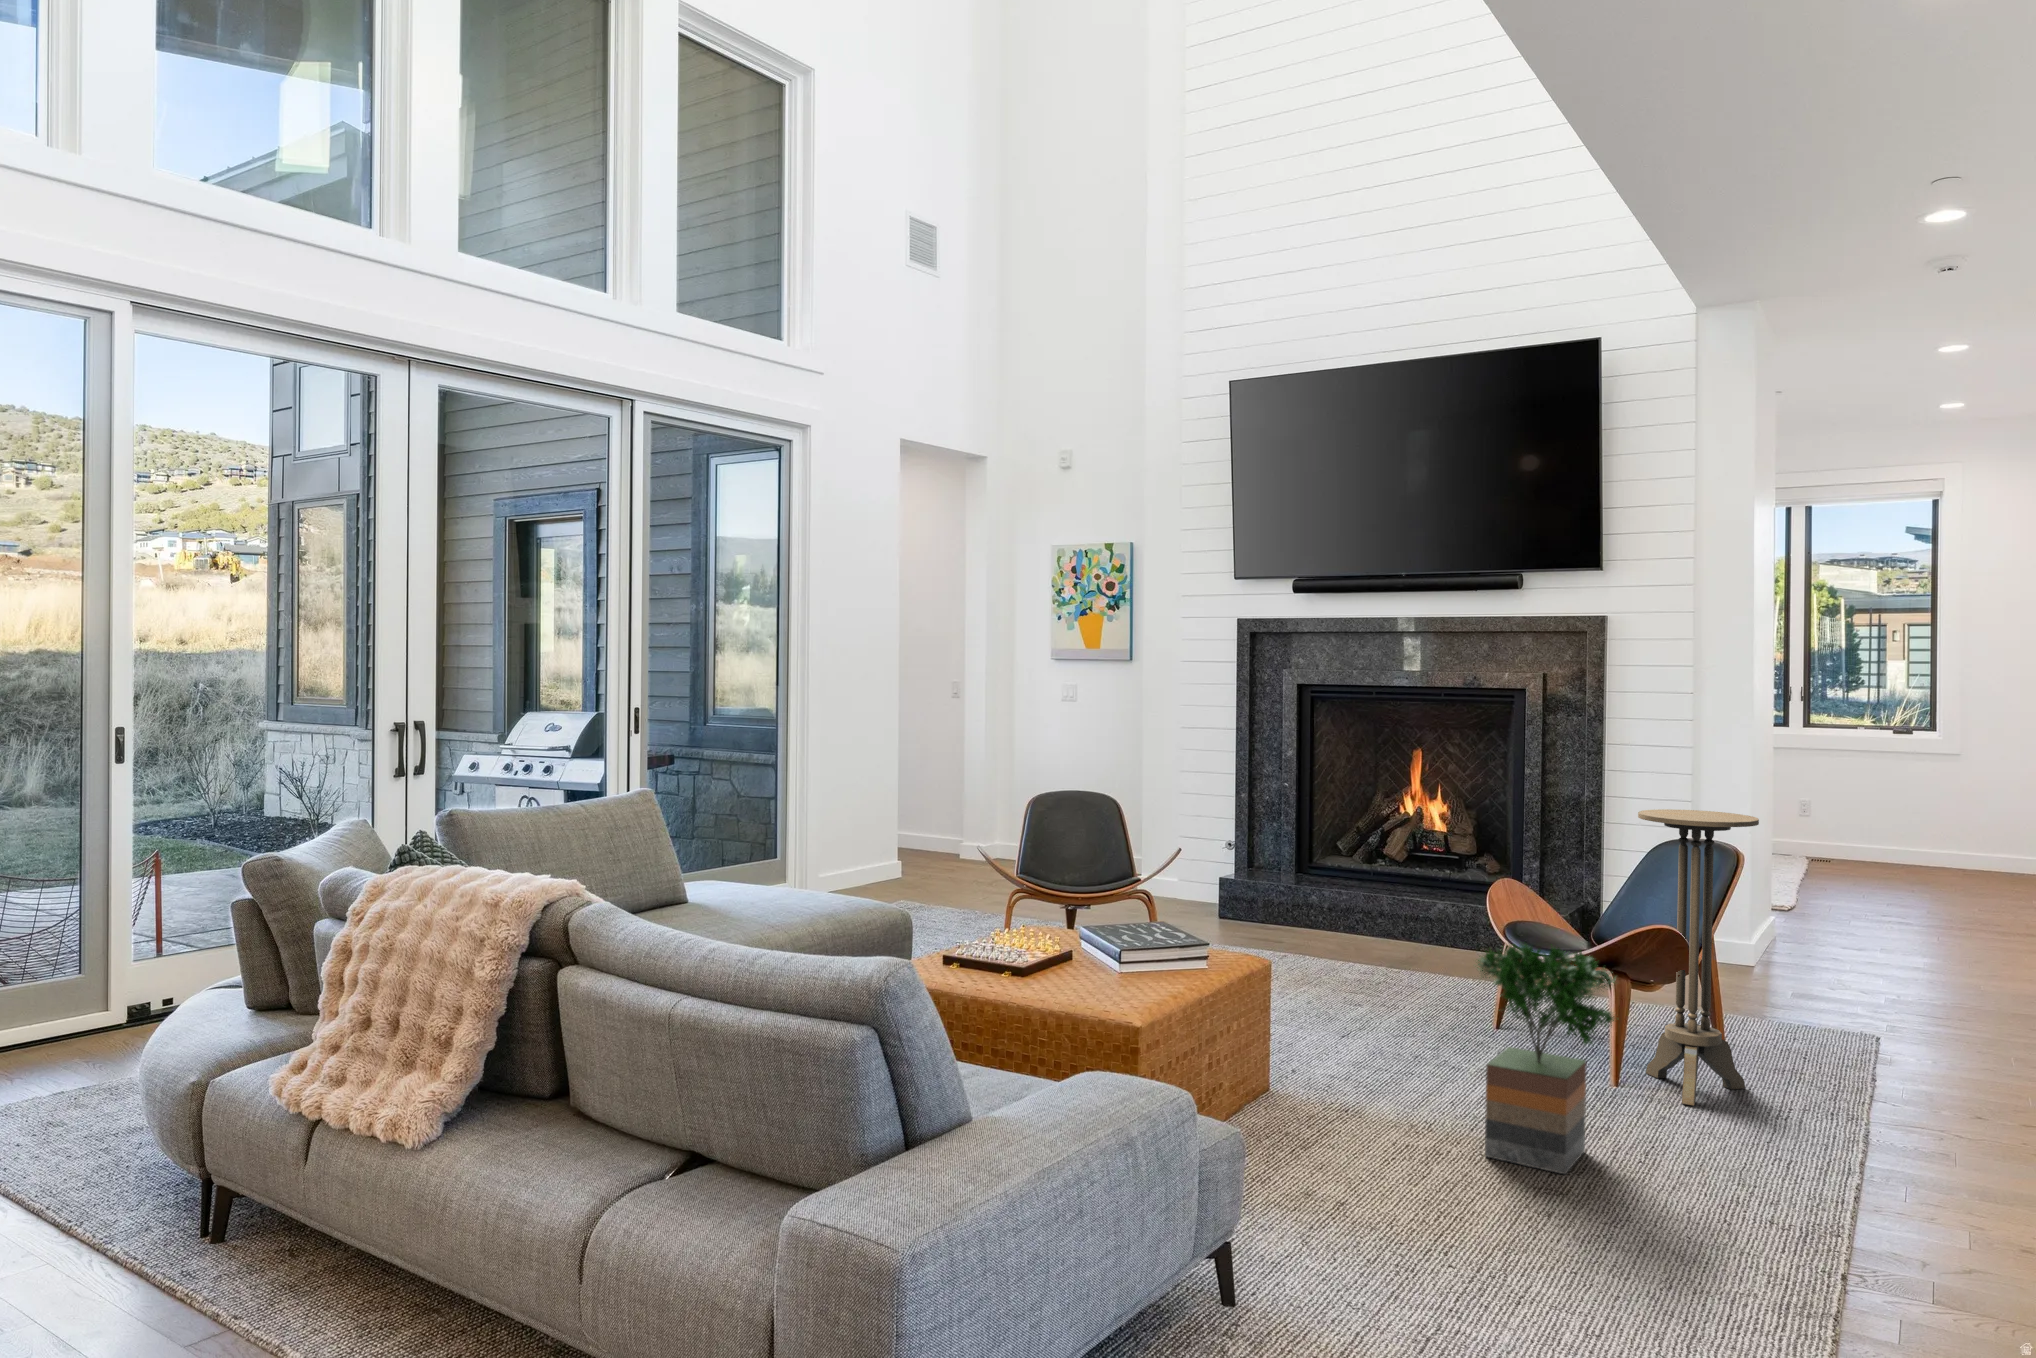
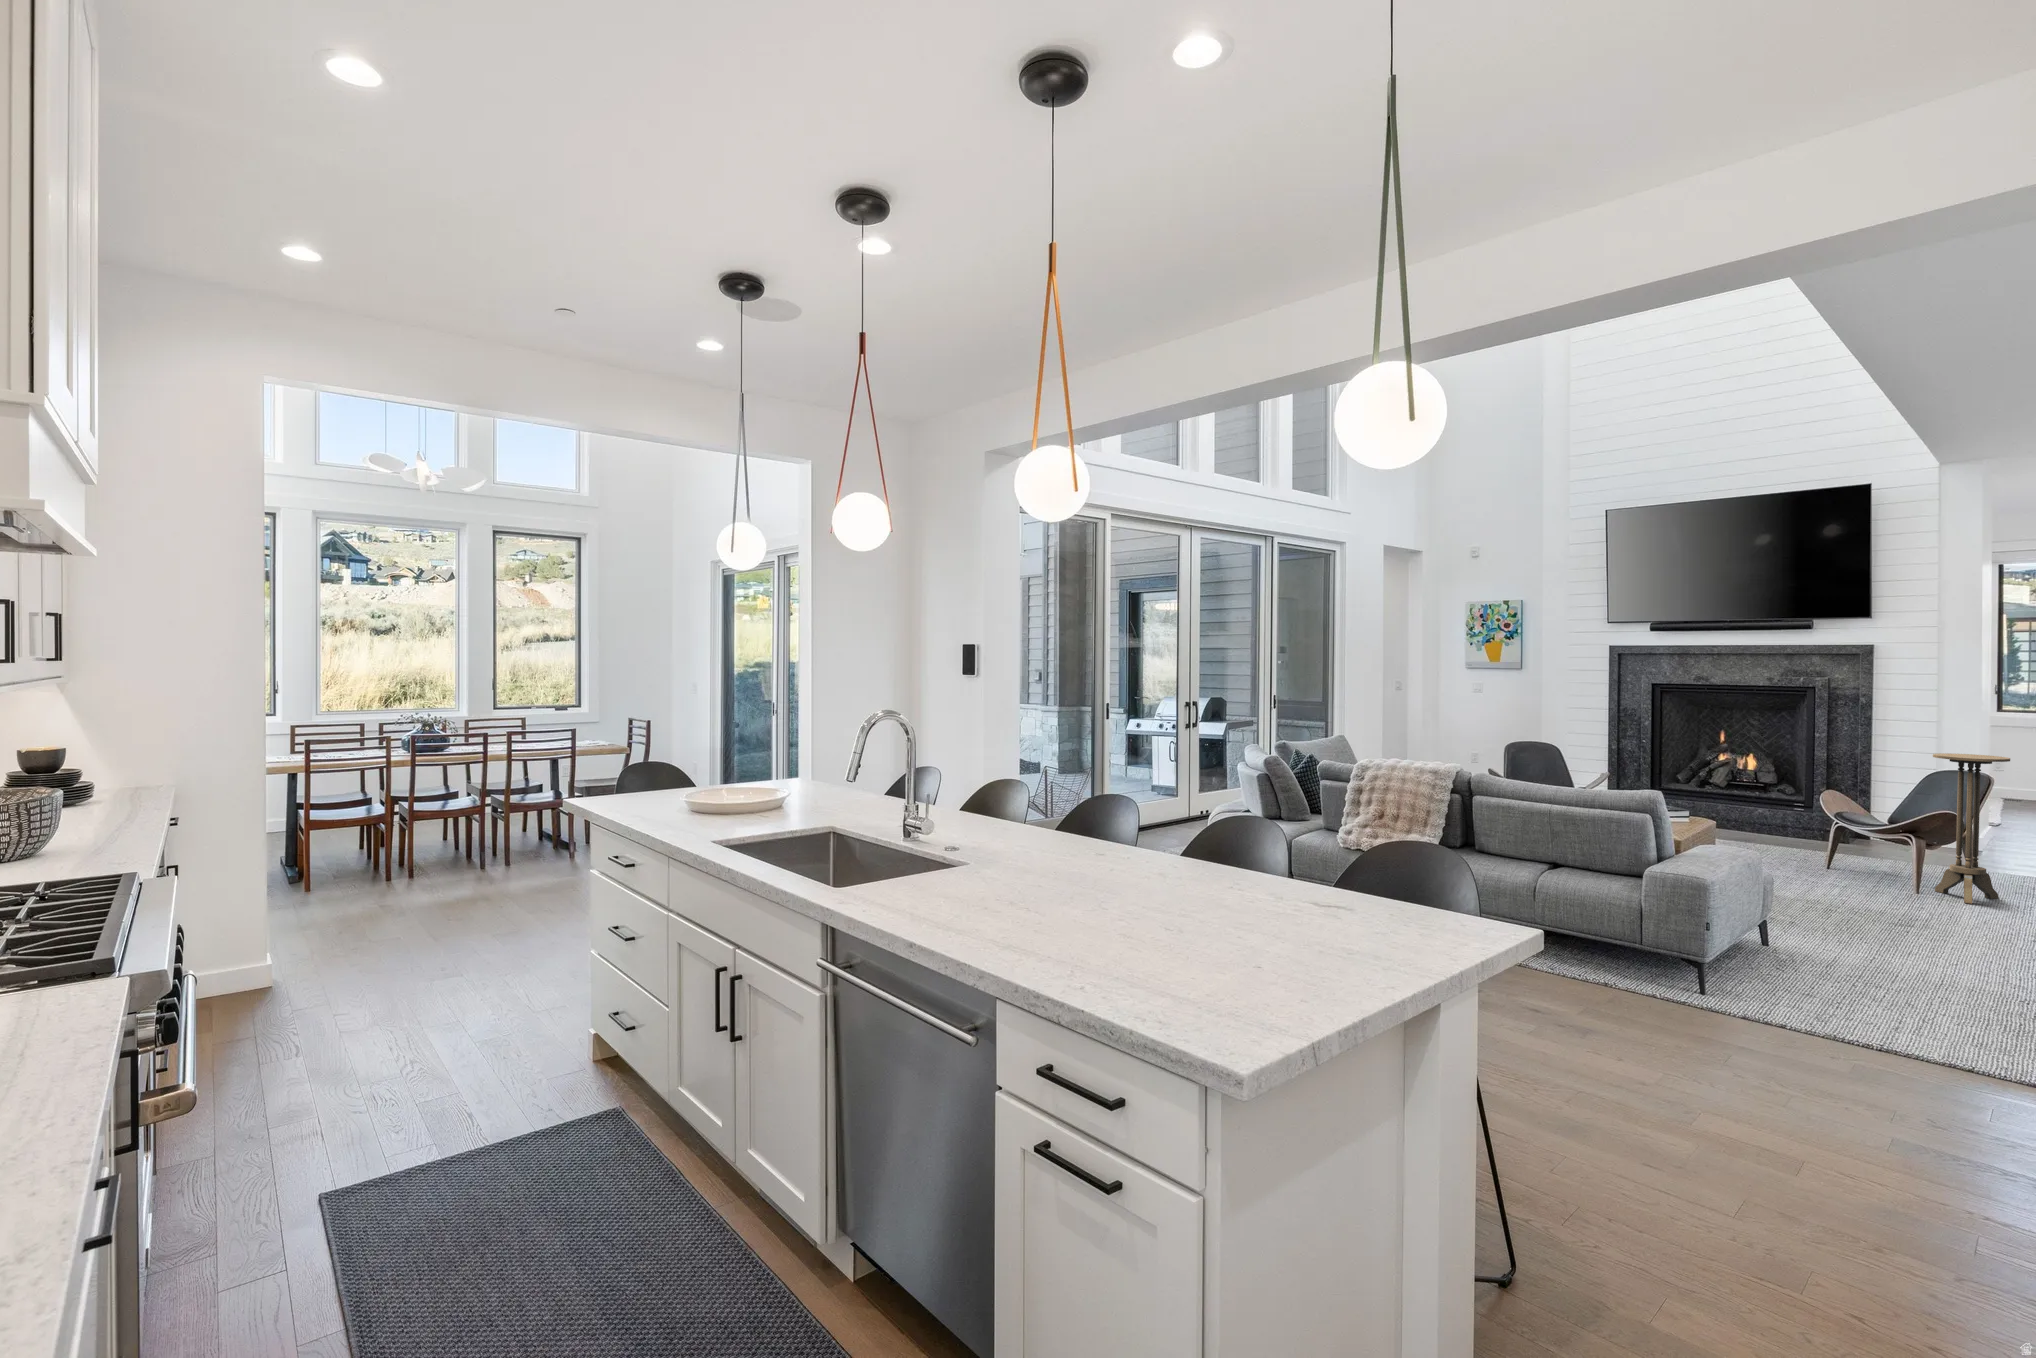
potted tree: present [1477,944,1616,1174] -> none [1854,814,1947,924]

